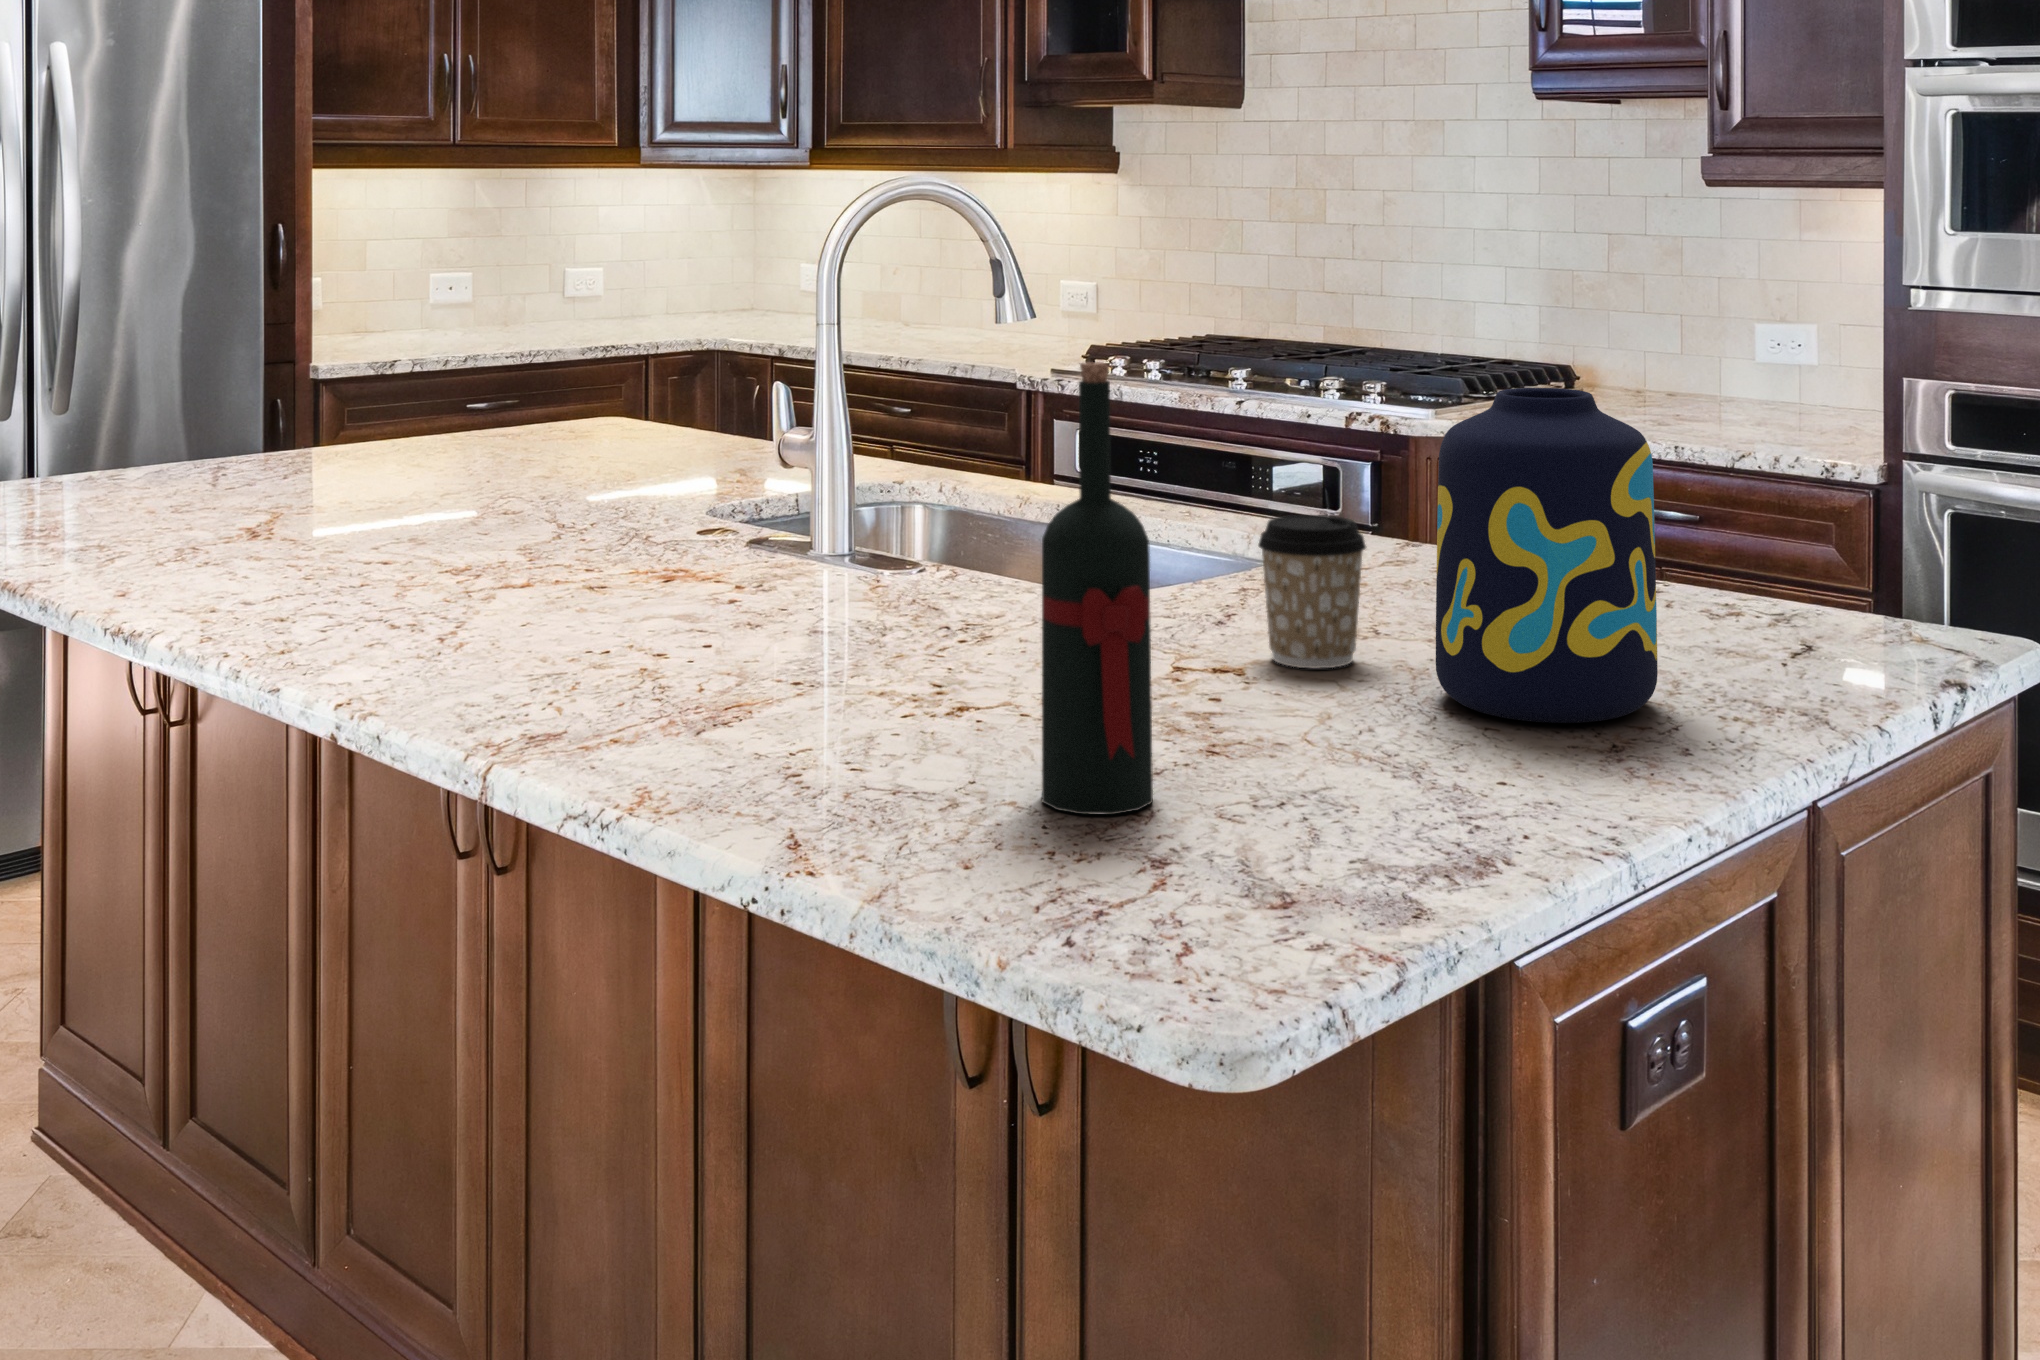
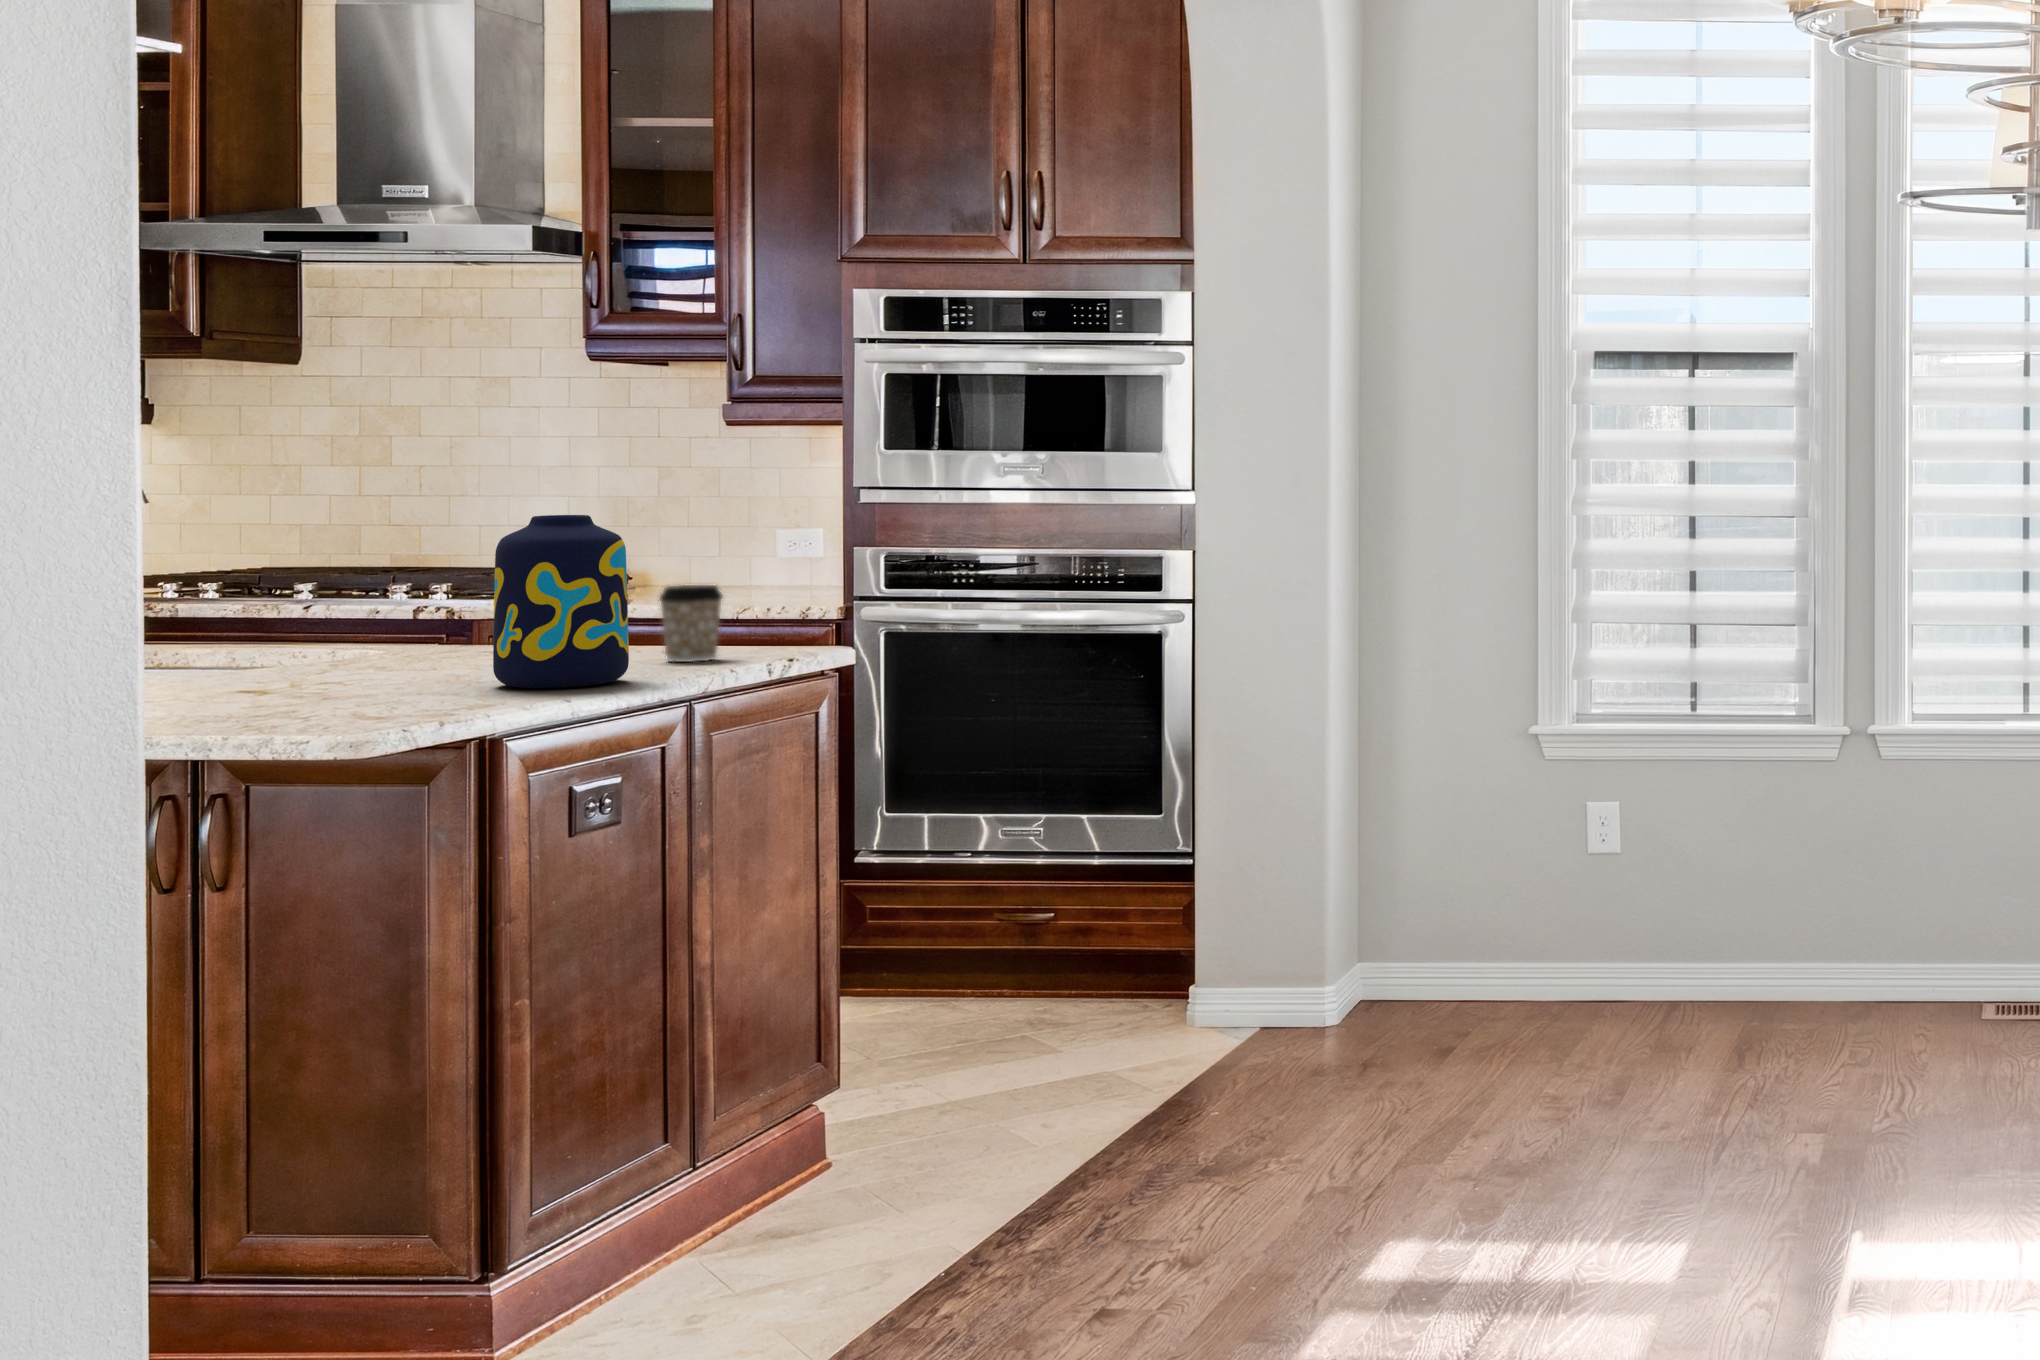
wine bottle: present [1042,362,1153,815] -> none [250,491,323,723]
coffee cup: present [1258,515,1366,668] -> present [660,585,722,662]

